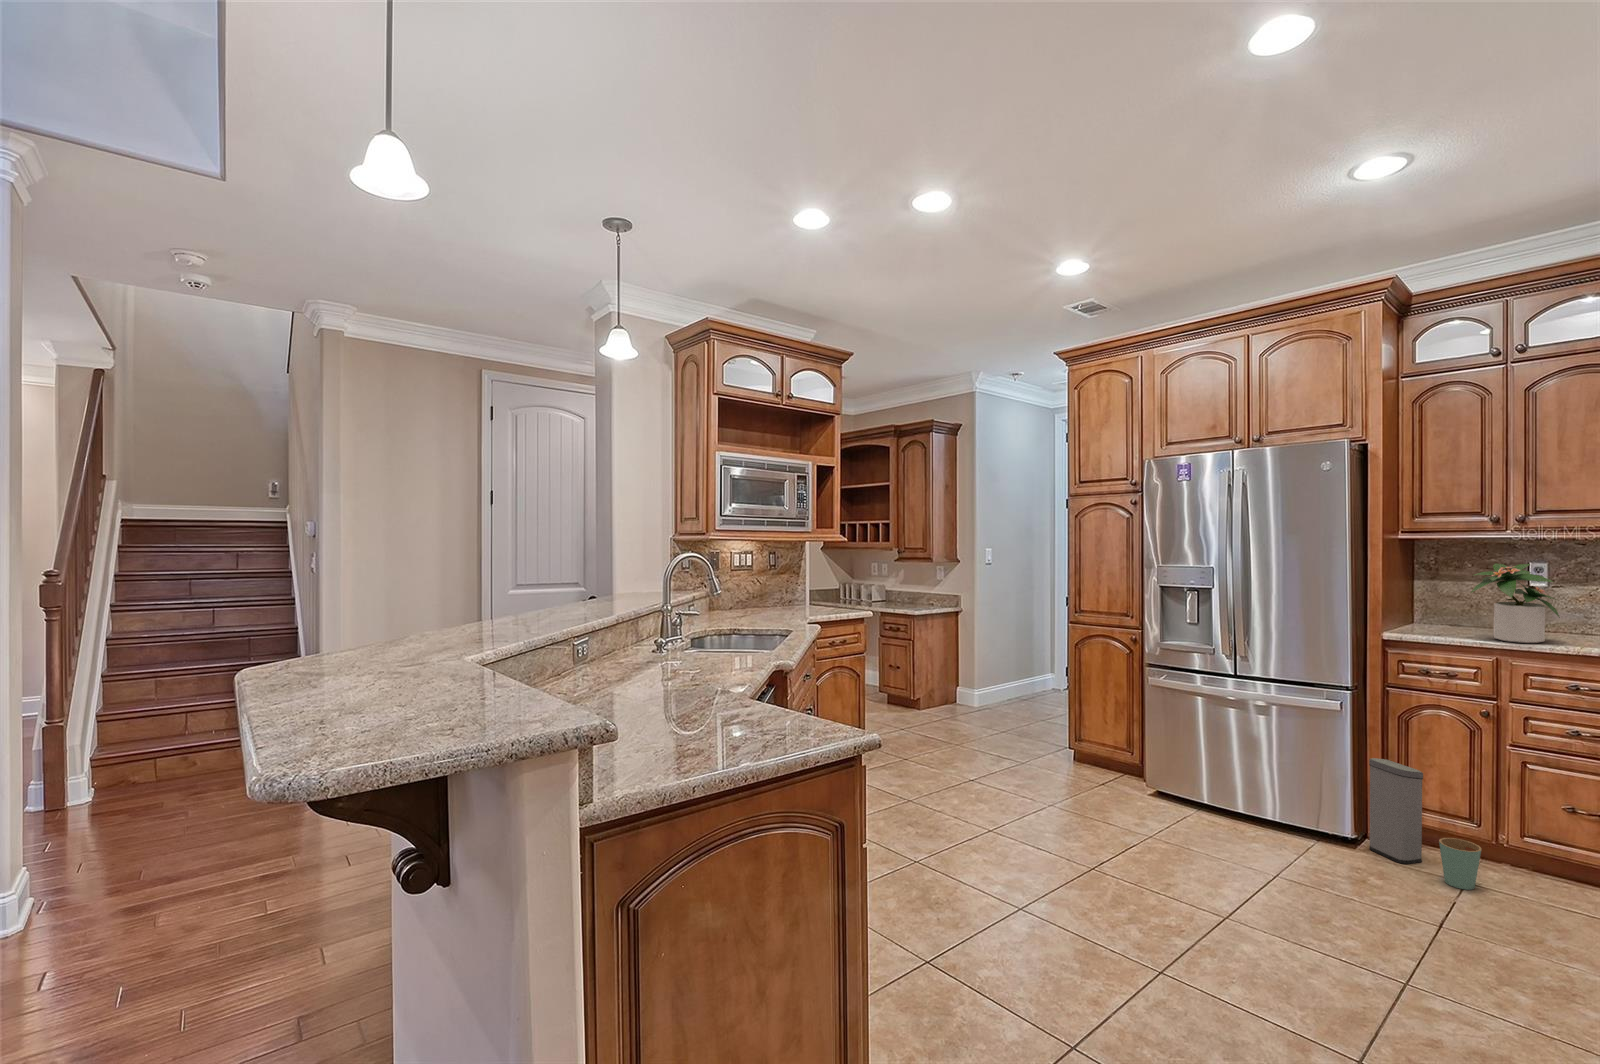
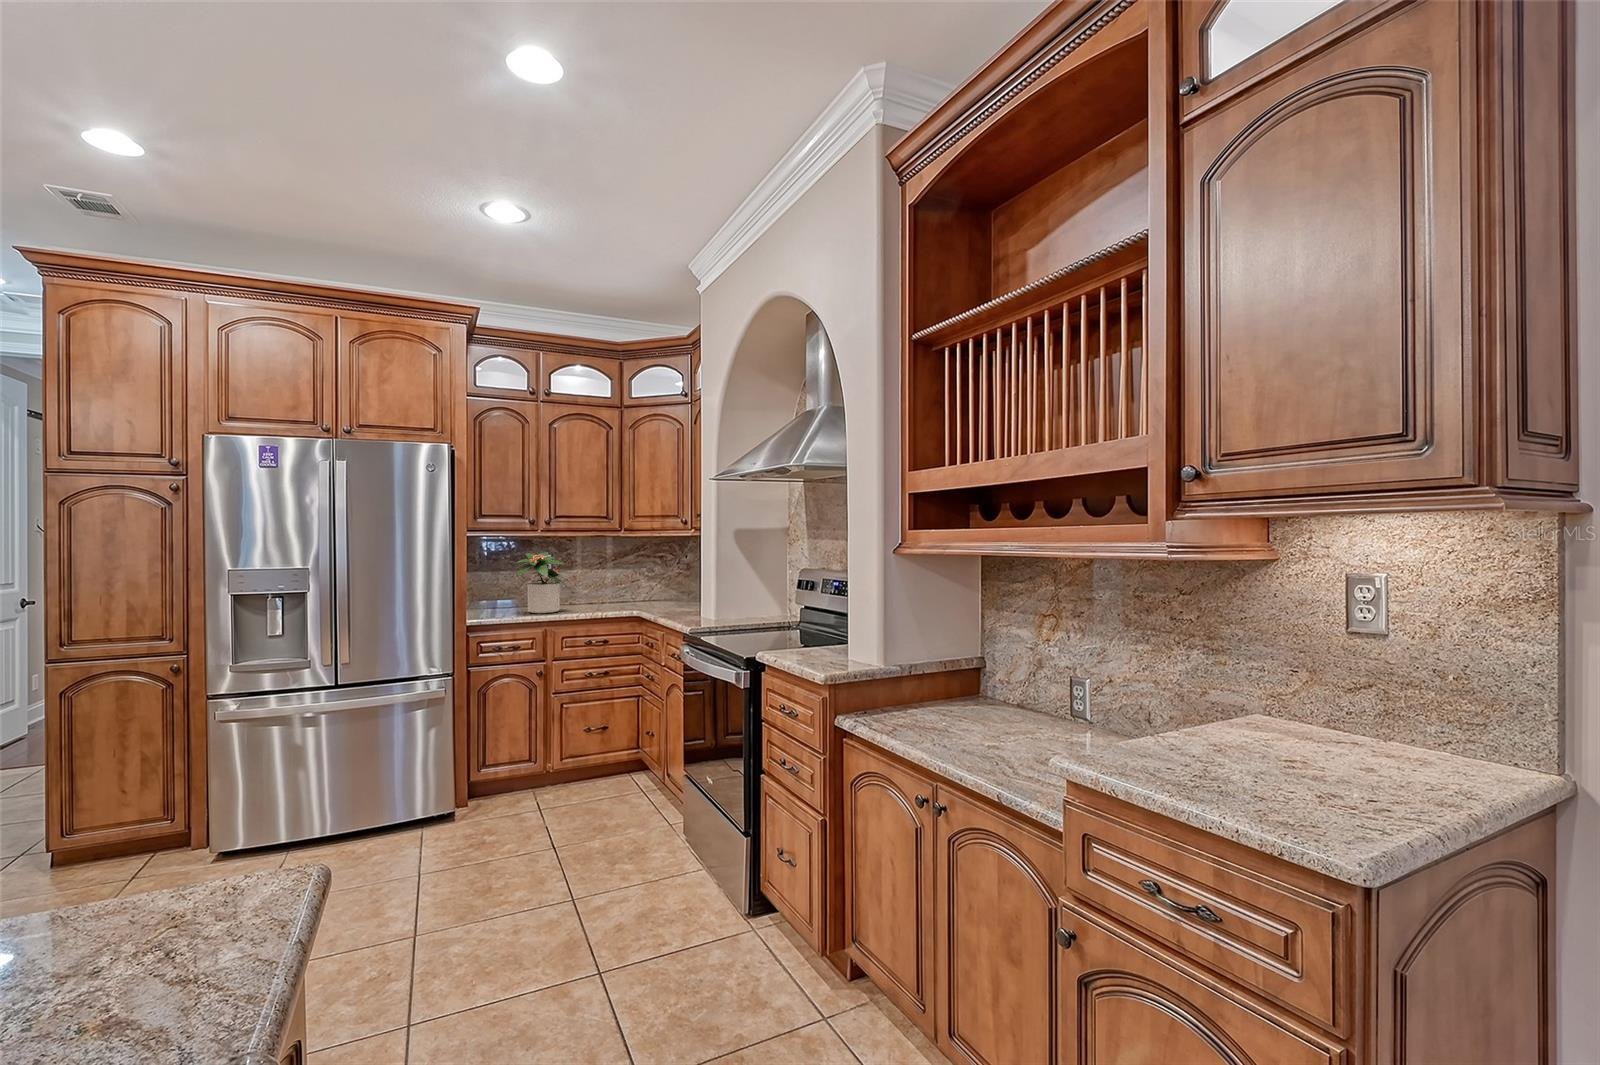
trash can: present [1369,758,1481,890] -> none [463,731,555,819]

